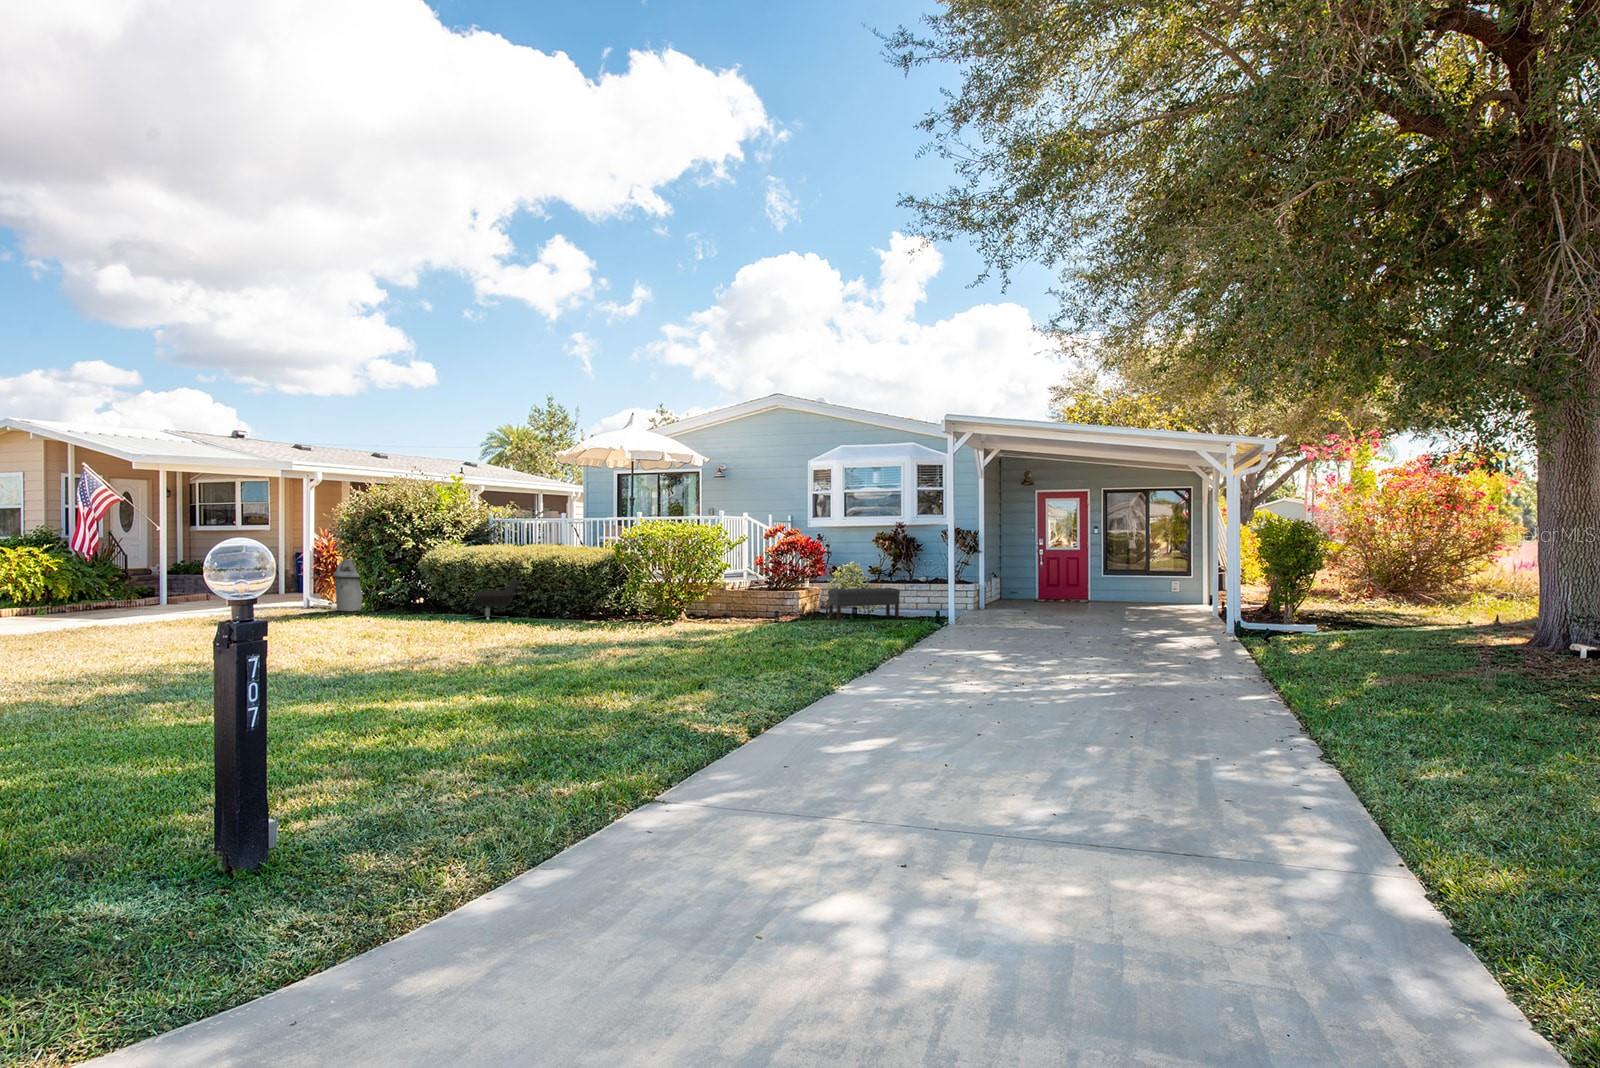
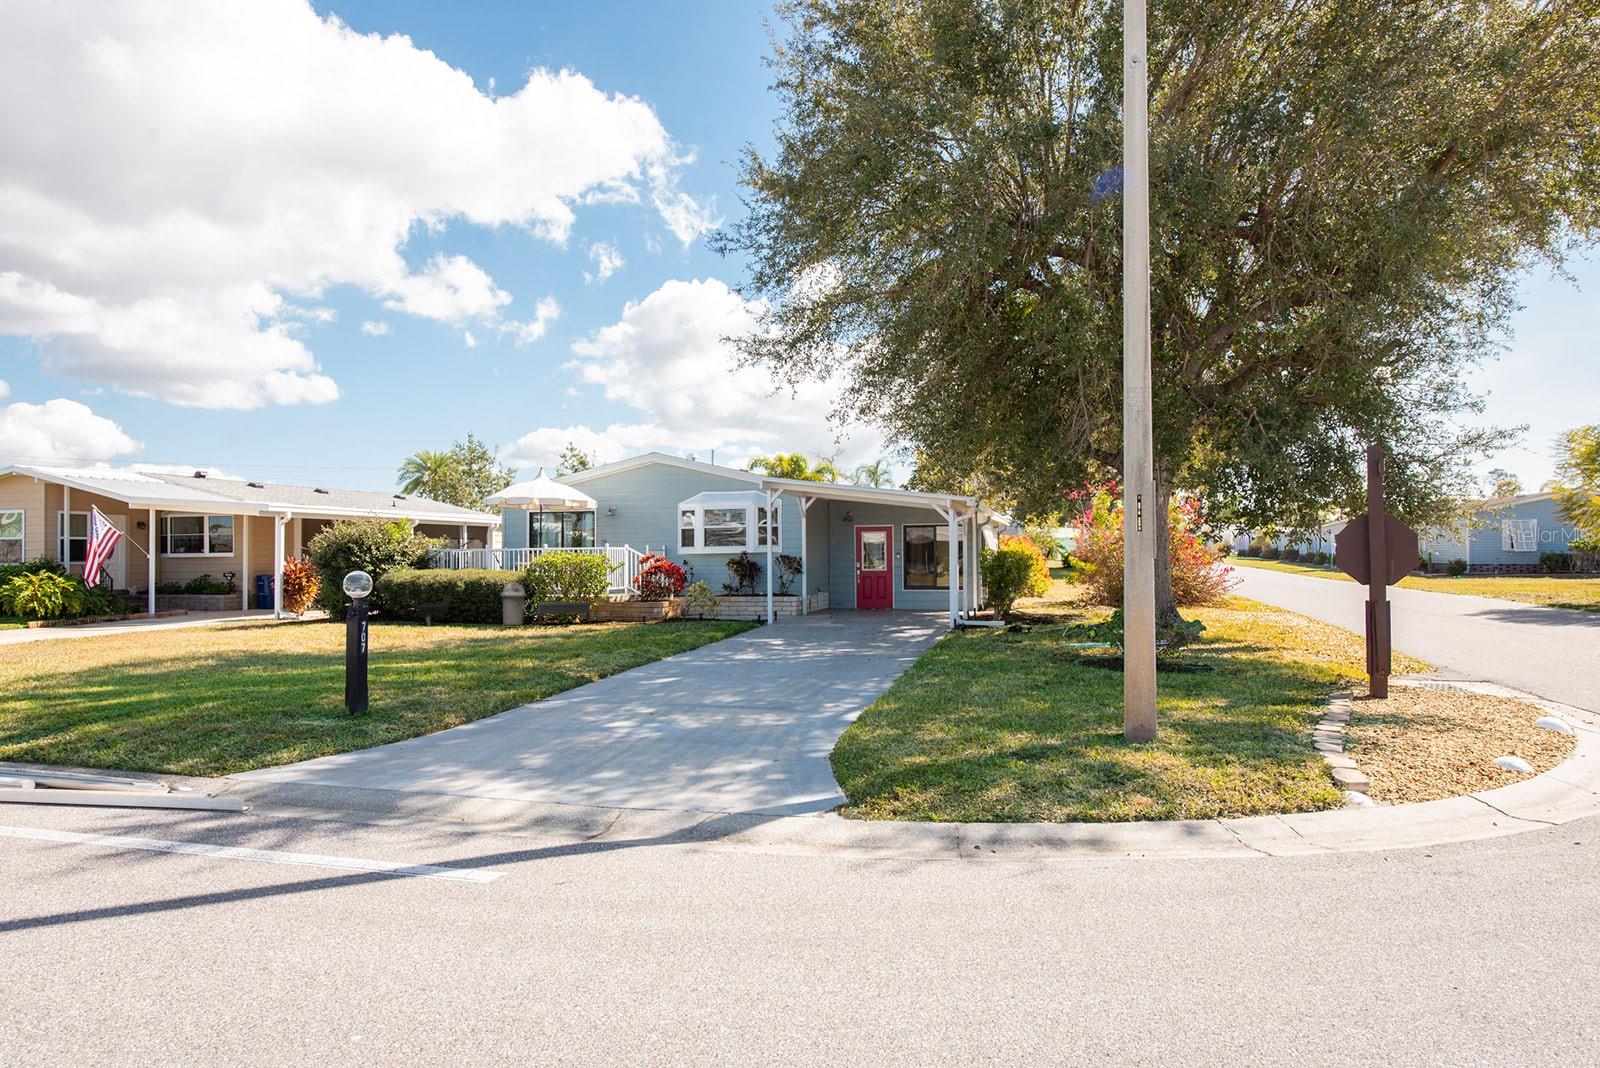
trash can: present [333,559,362,611] -> present [501,582,526,625]
bench: present [828,588,900,622] -> present [538,601,591,625]

